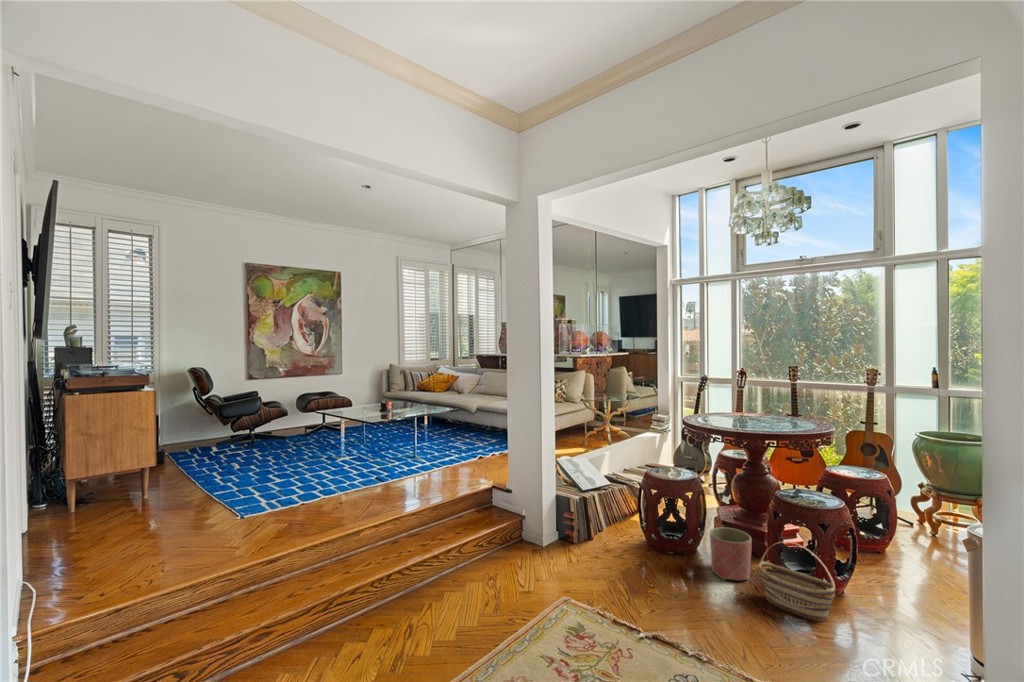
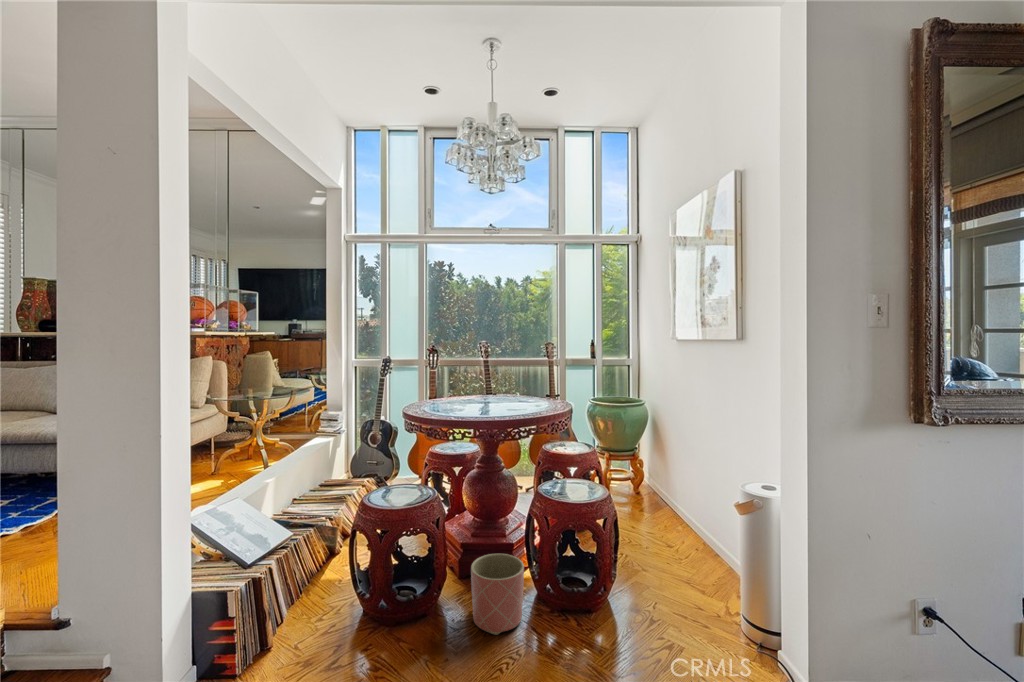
basket: present [759,542,835,622] -> none [547,556,635,650]

